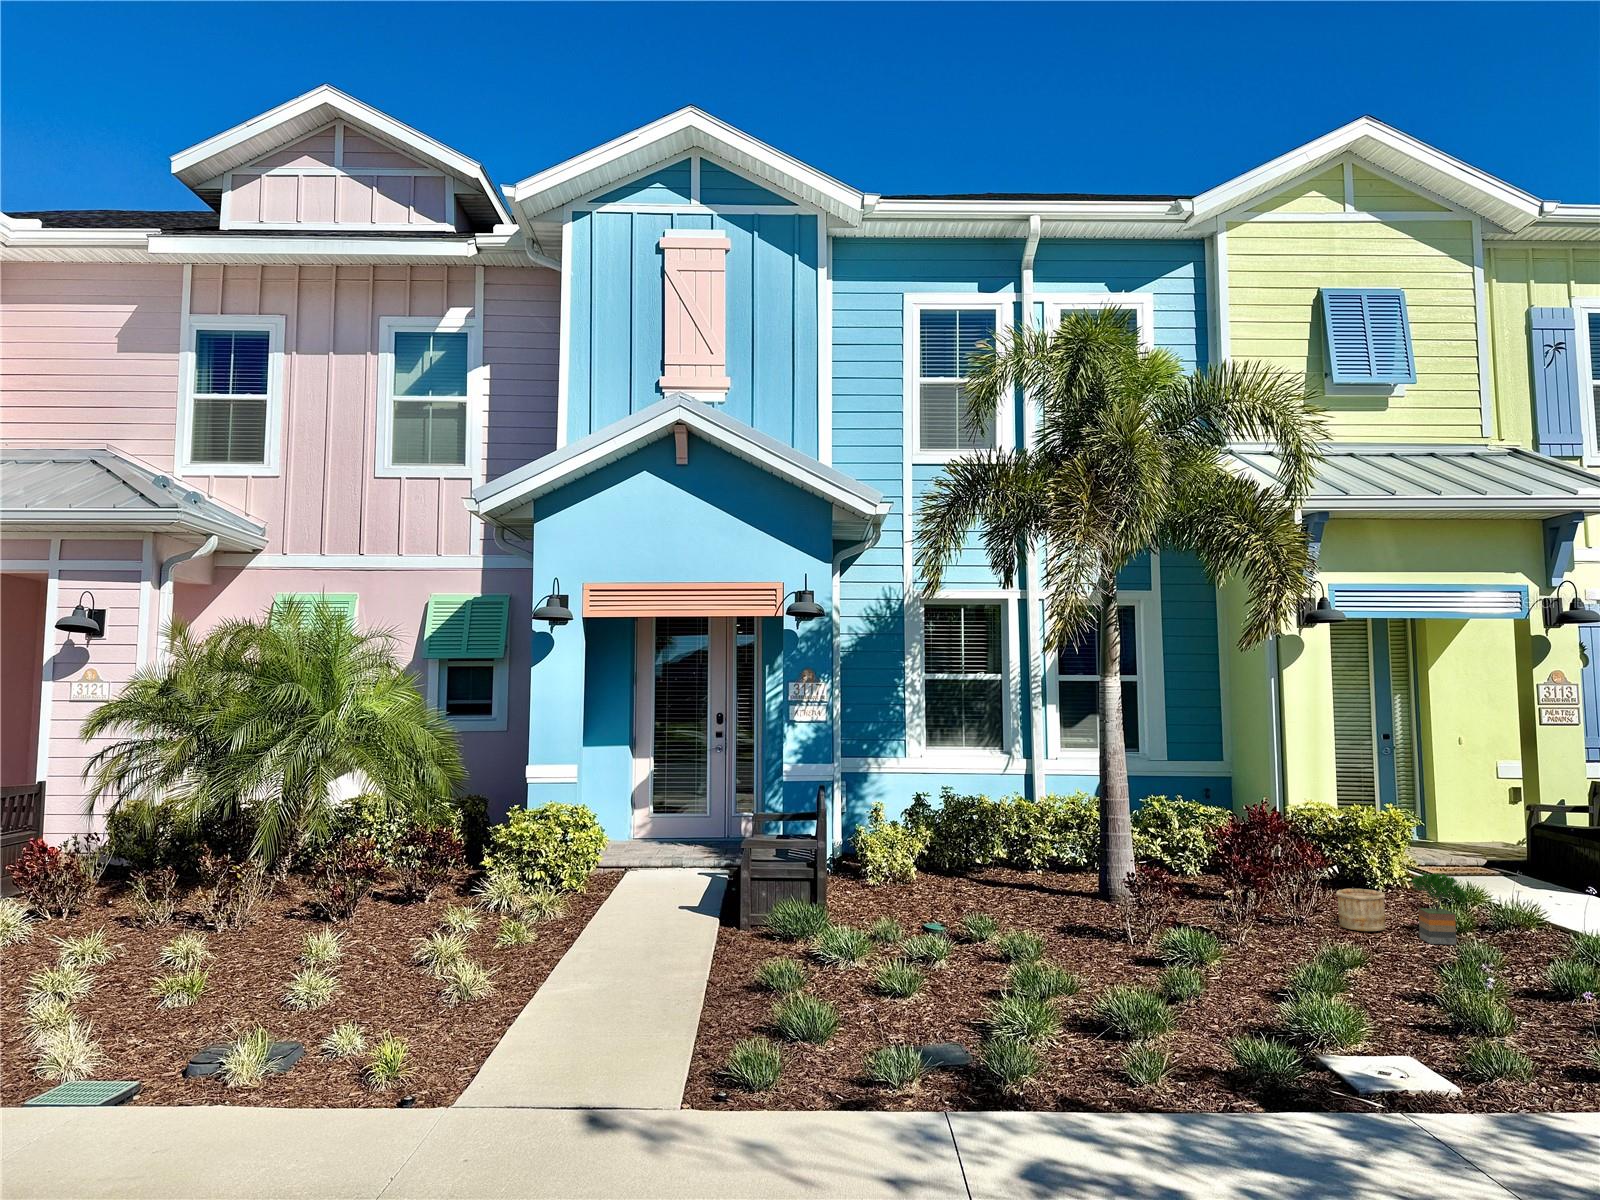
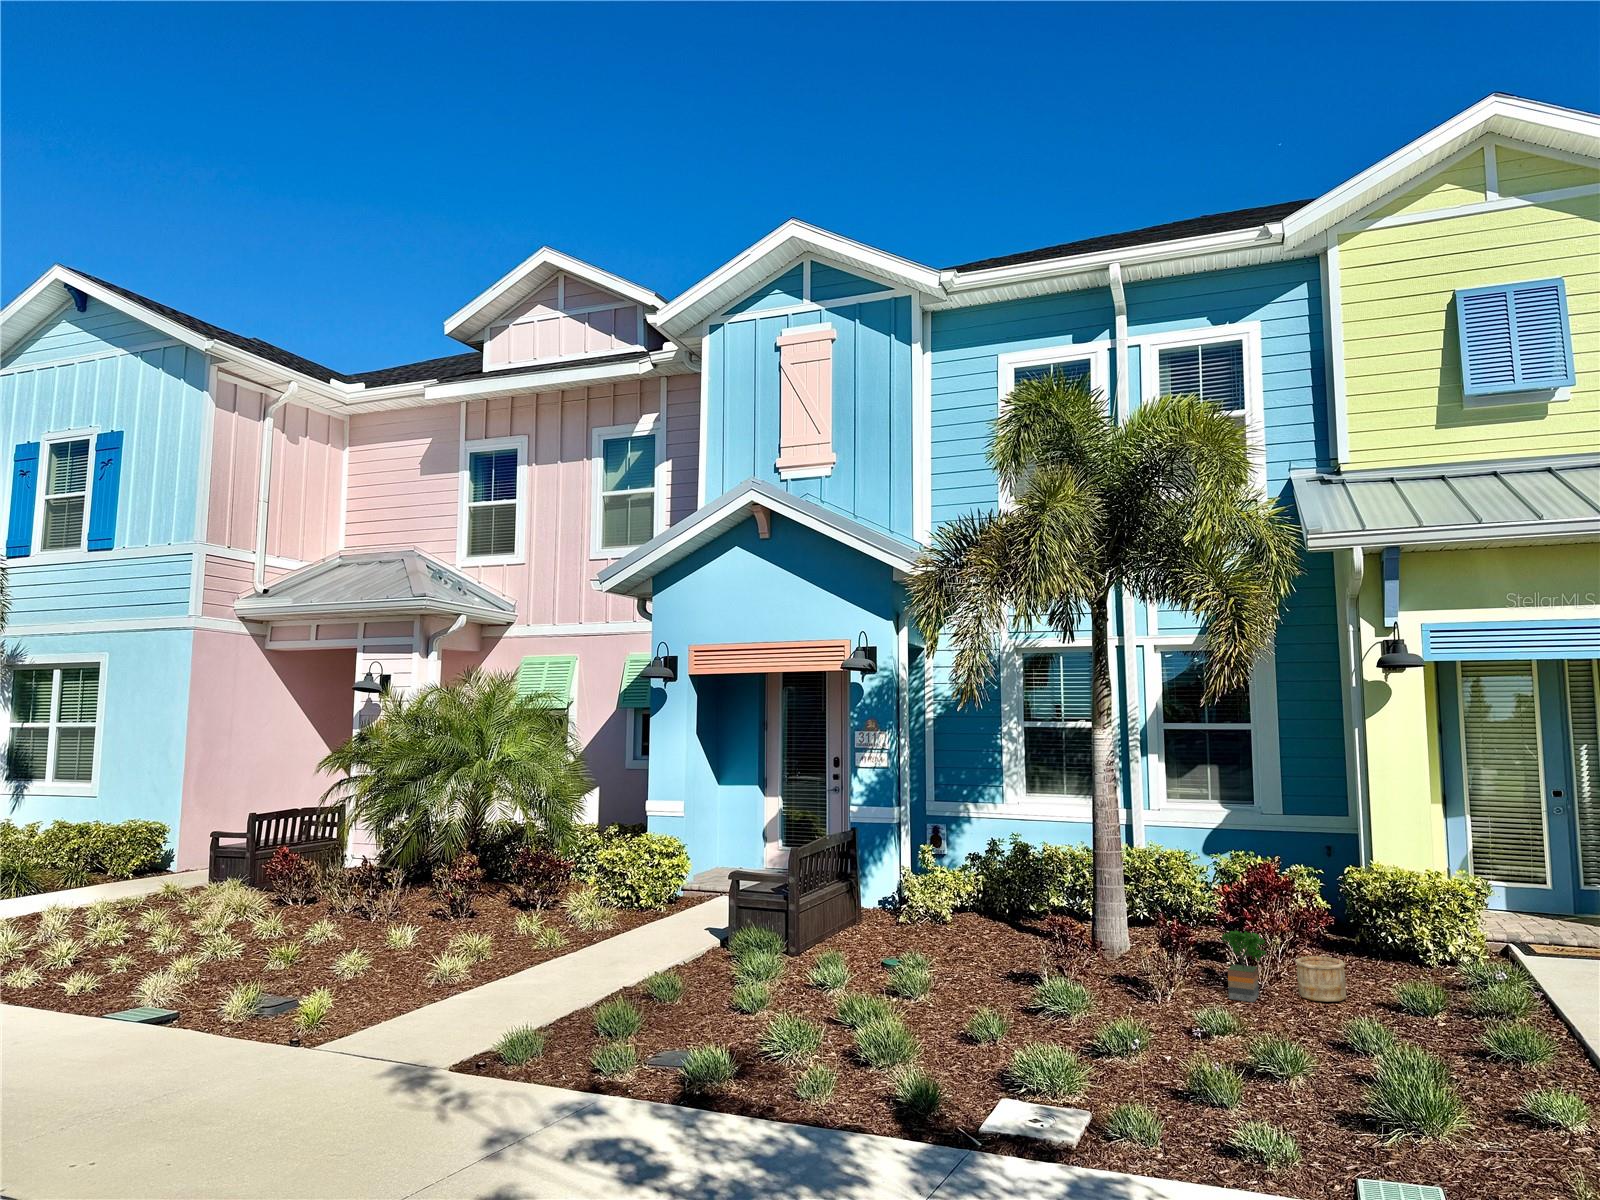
potted tree: present [1412,873,1466,945] -> present [1222,931,1266,1002]

